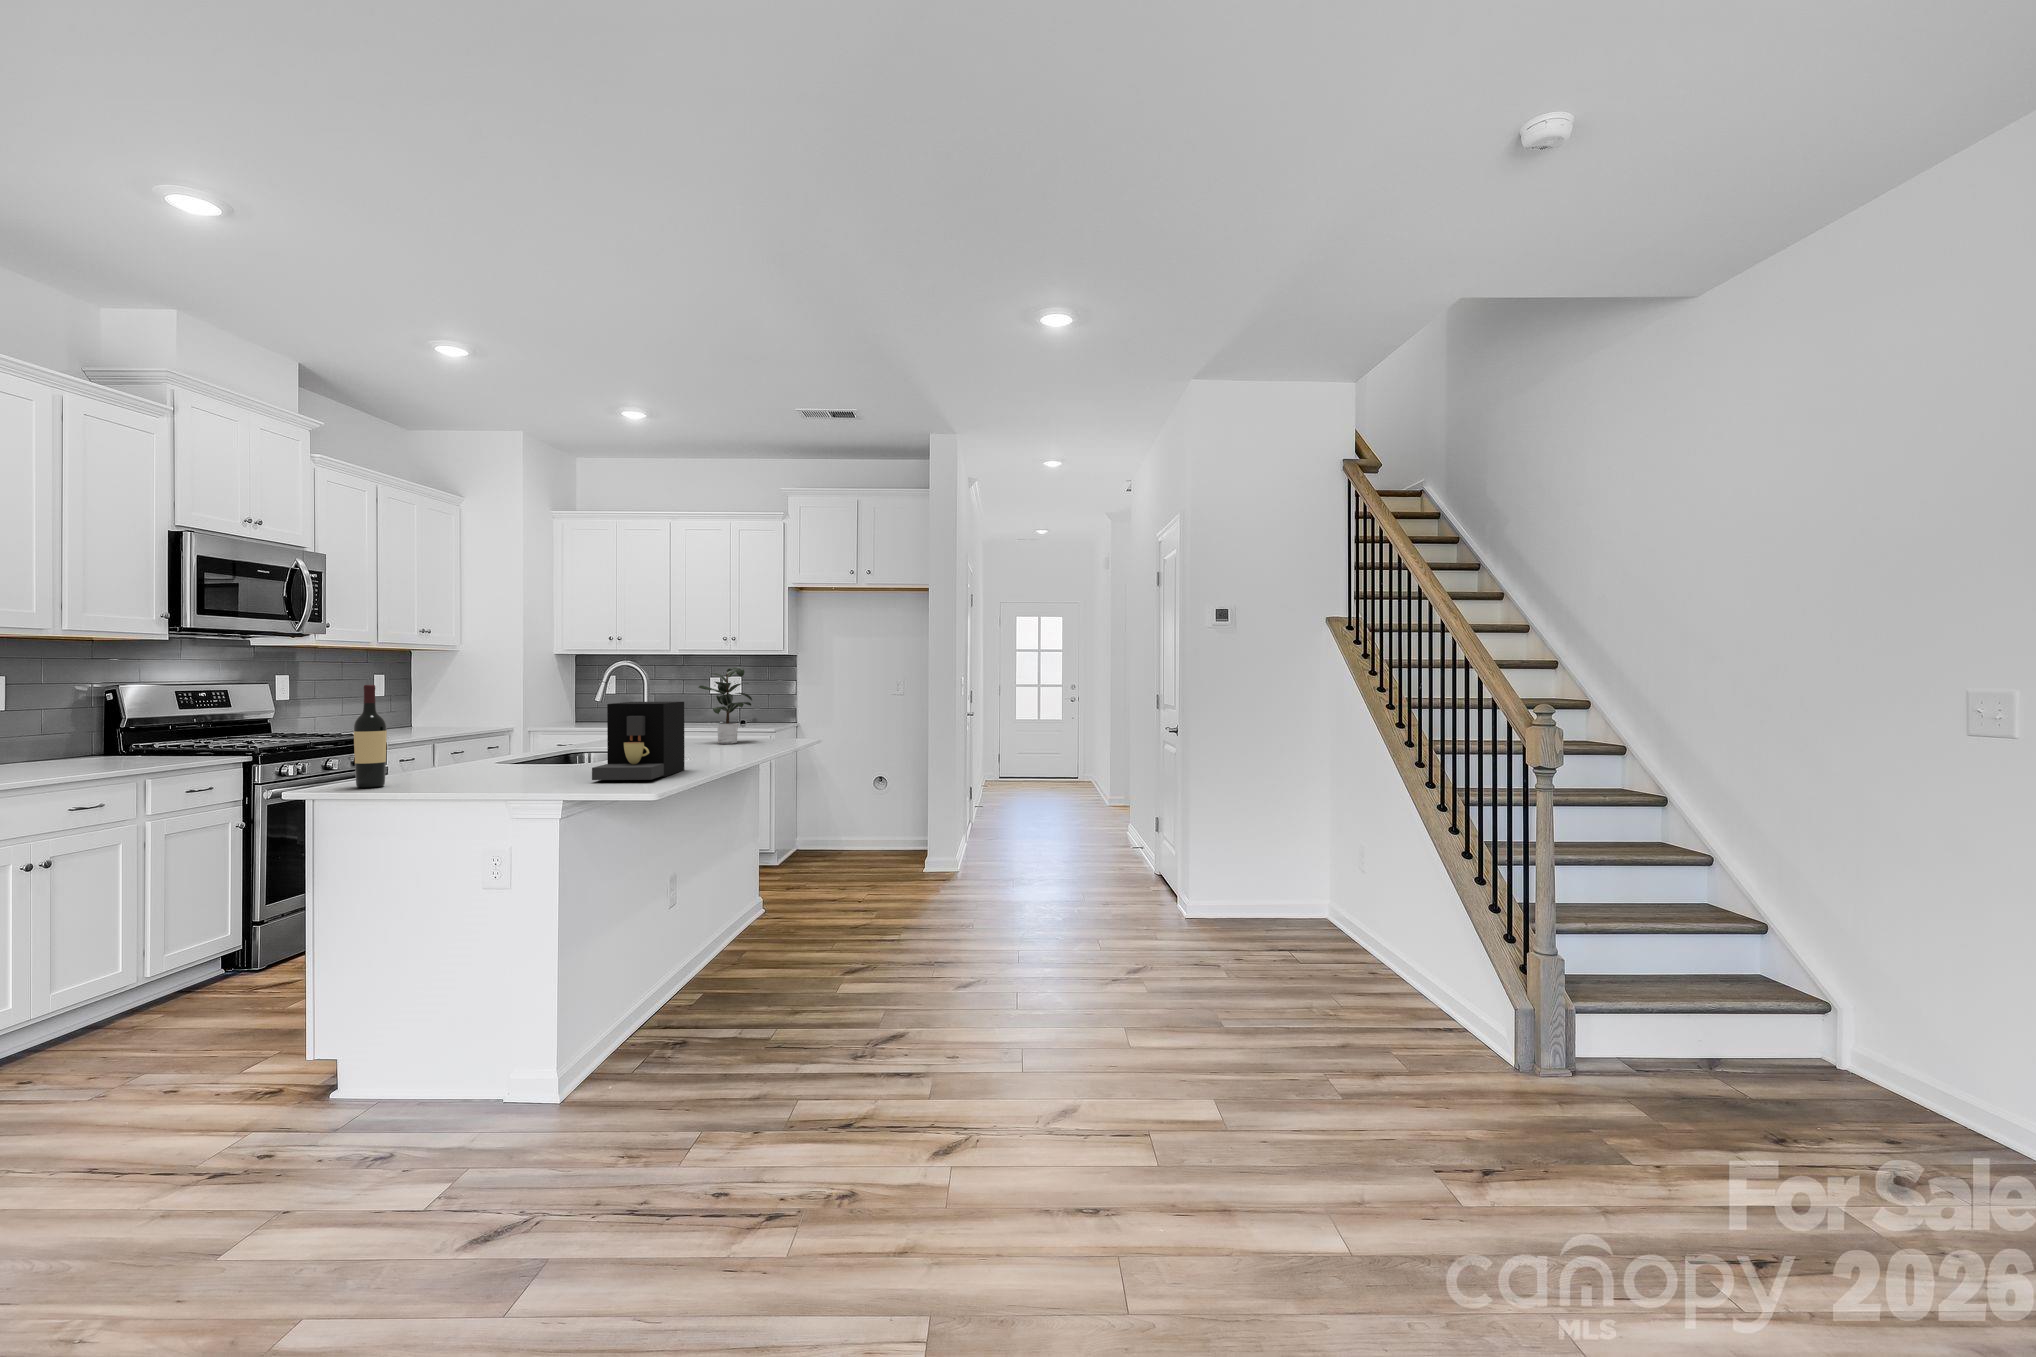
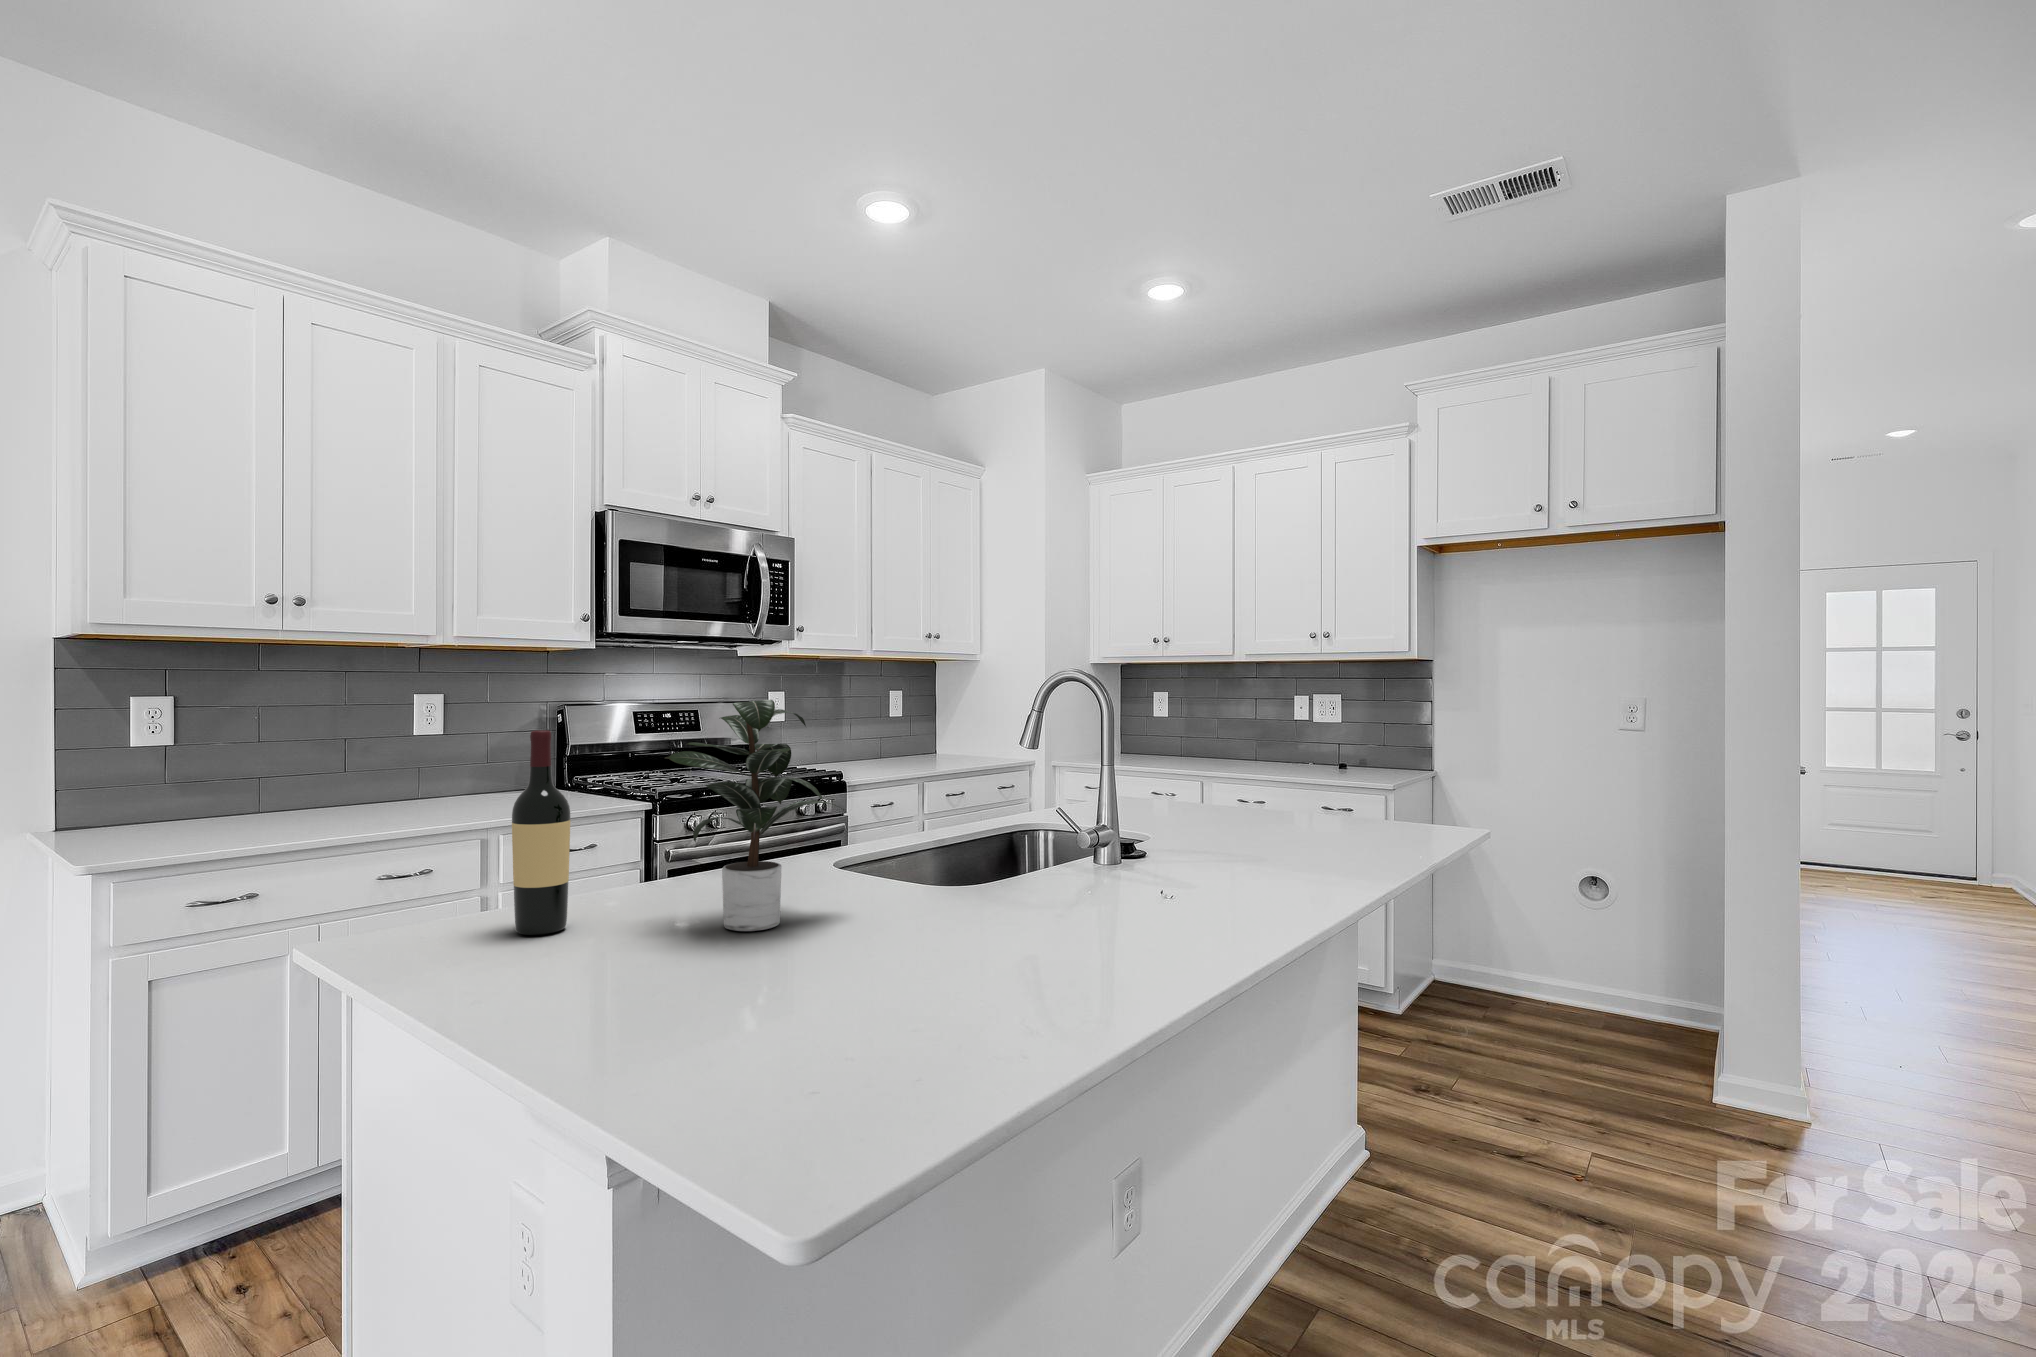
potted plant: present [699,667,752,744] -> present [665,700,845,931]
coffee maker: present [592,702,685,780] -> none [888,773,1141,1005]

